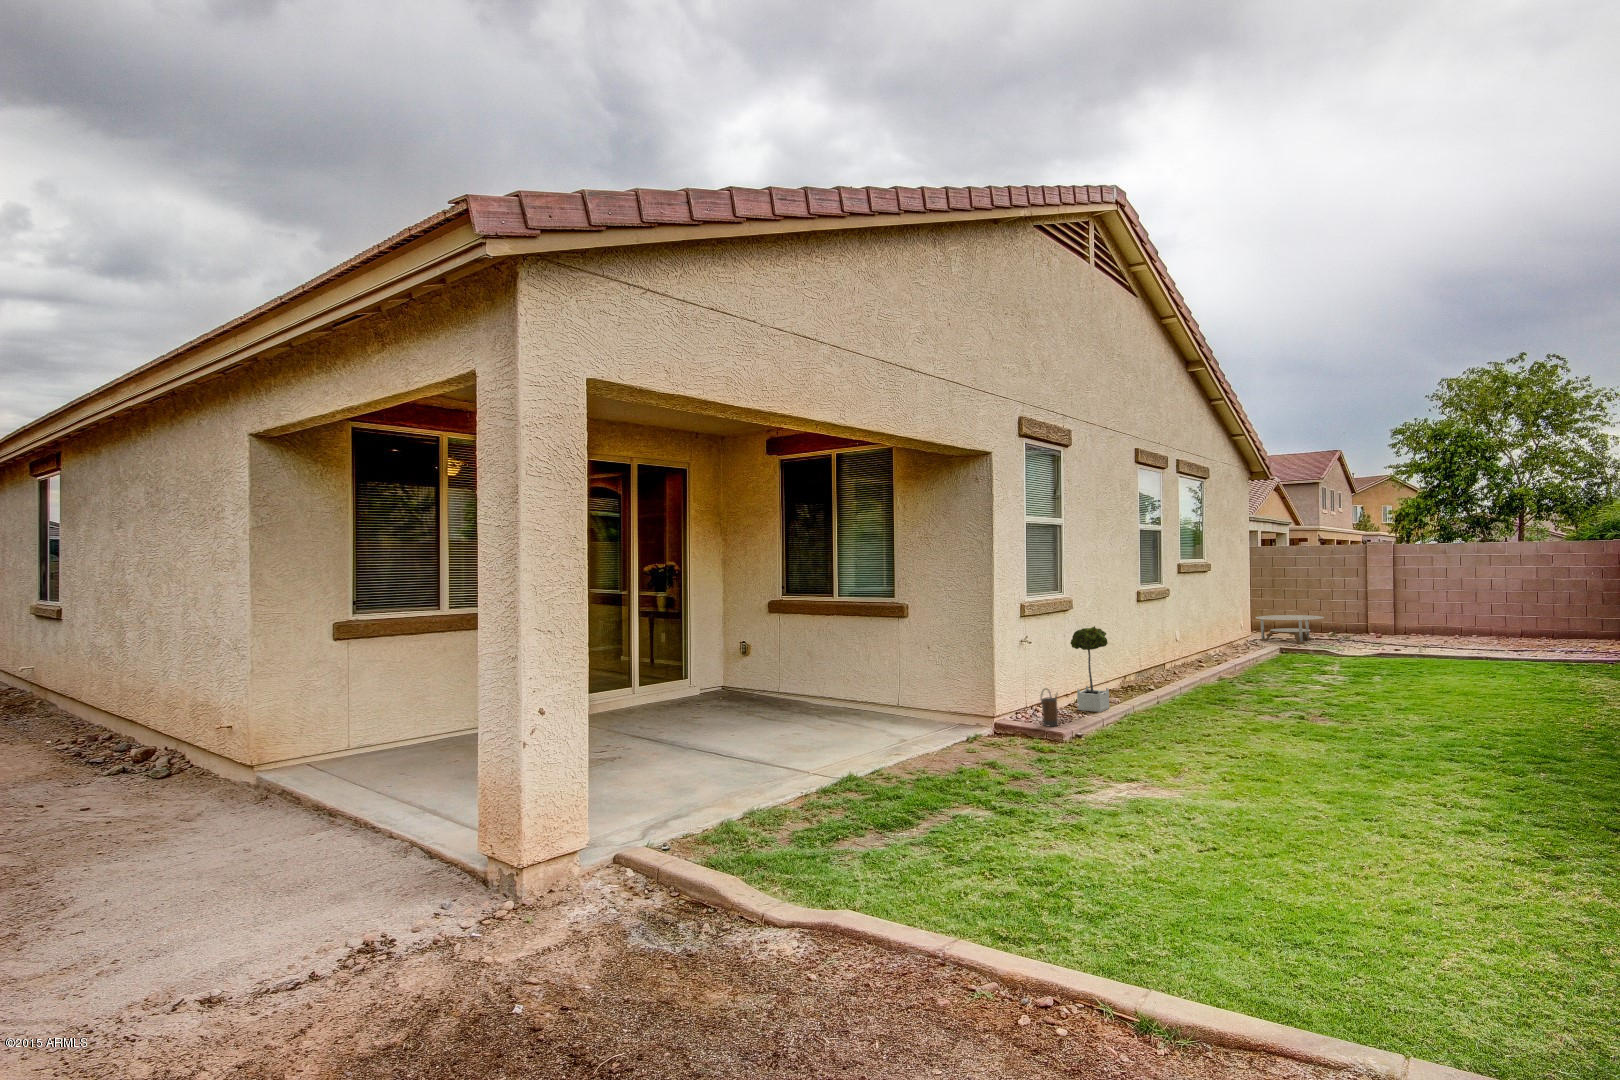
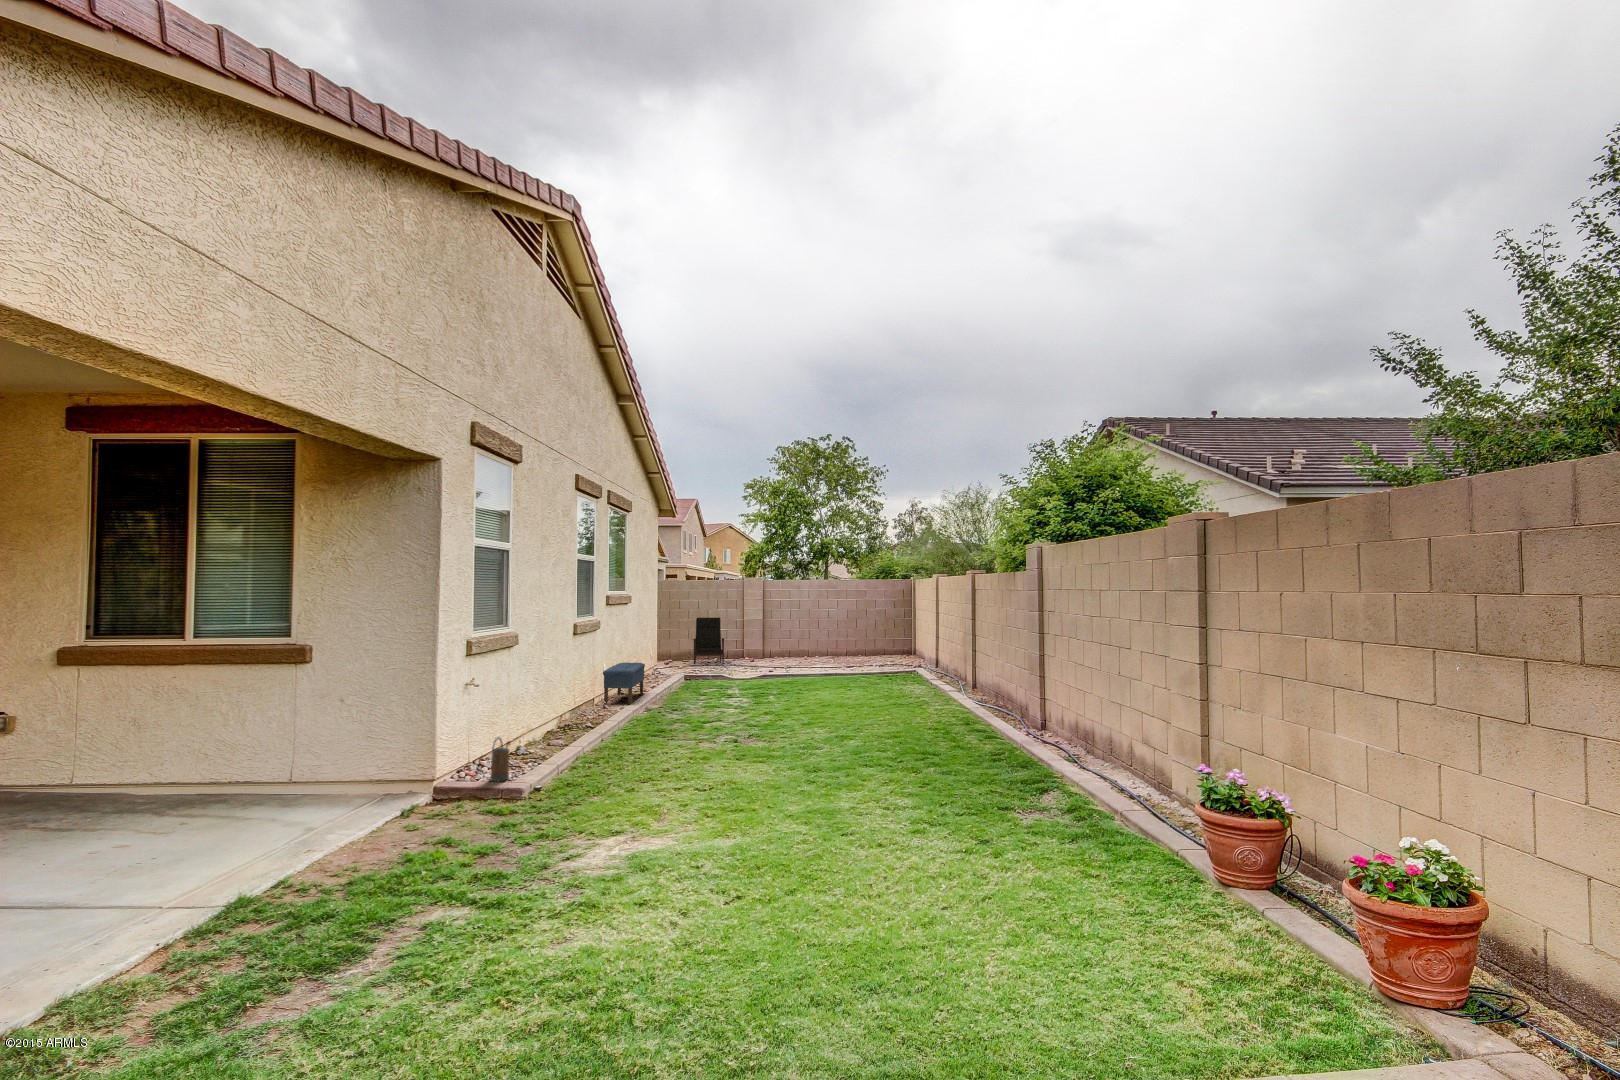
lounge chair: none [1314,577,1359,632] -> present [693,617,724,664]
round table: present [1256,615,1324,644] -> none [653,650,706,676]
potted tree: present [1071,626,1109,712] -> none [520,665,560,758]
bench: none [1178,627,1231,671] -> present [603,662,645,705]

